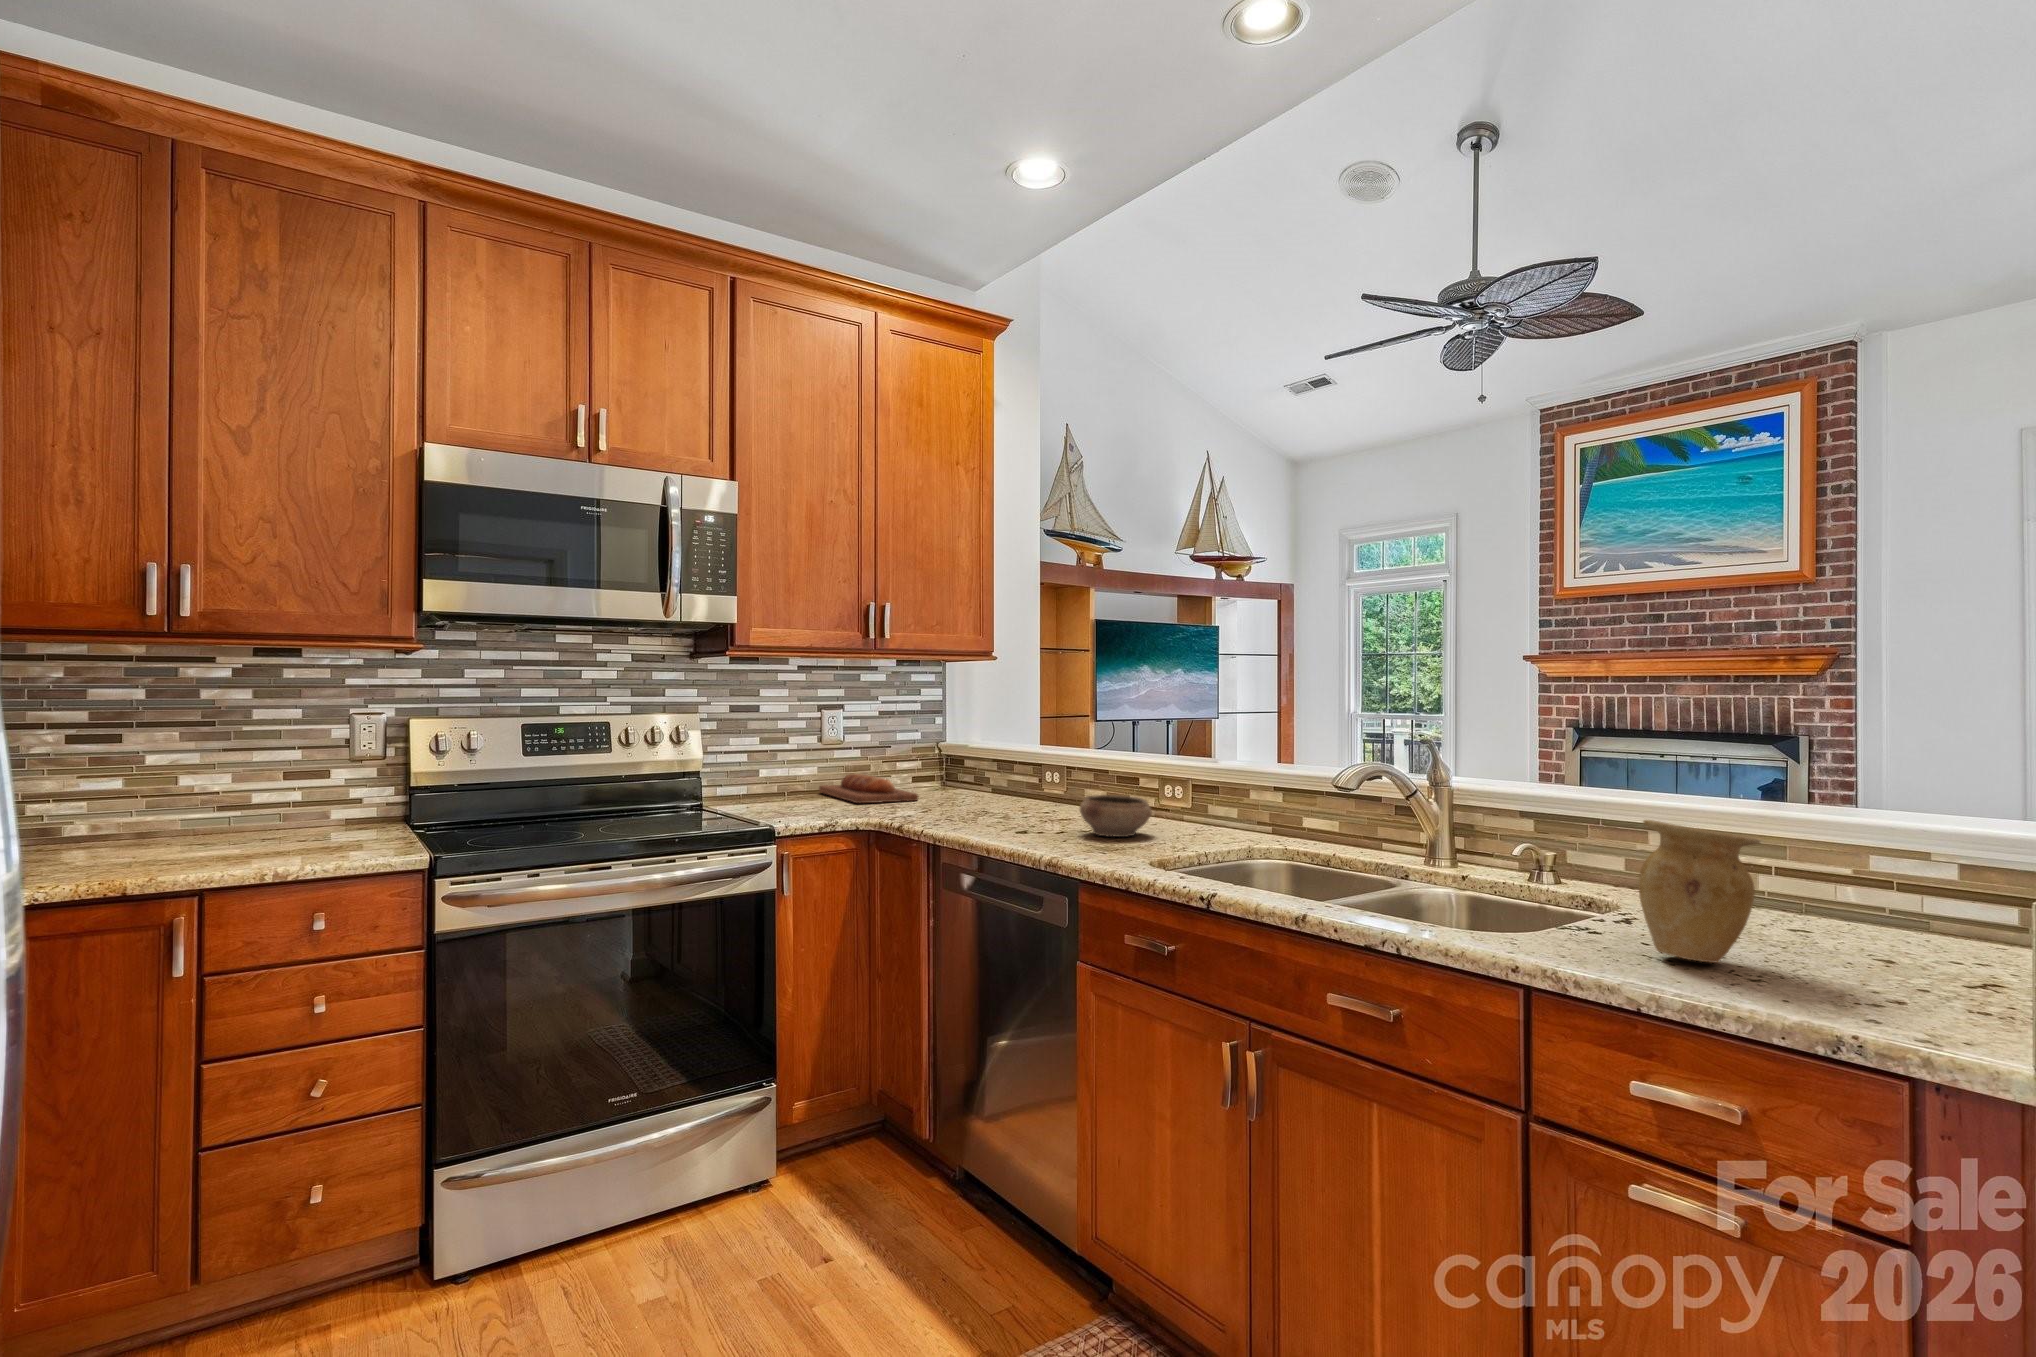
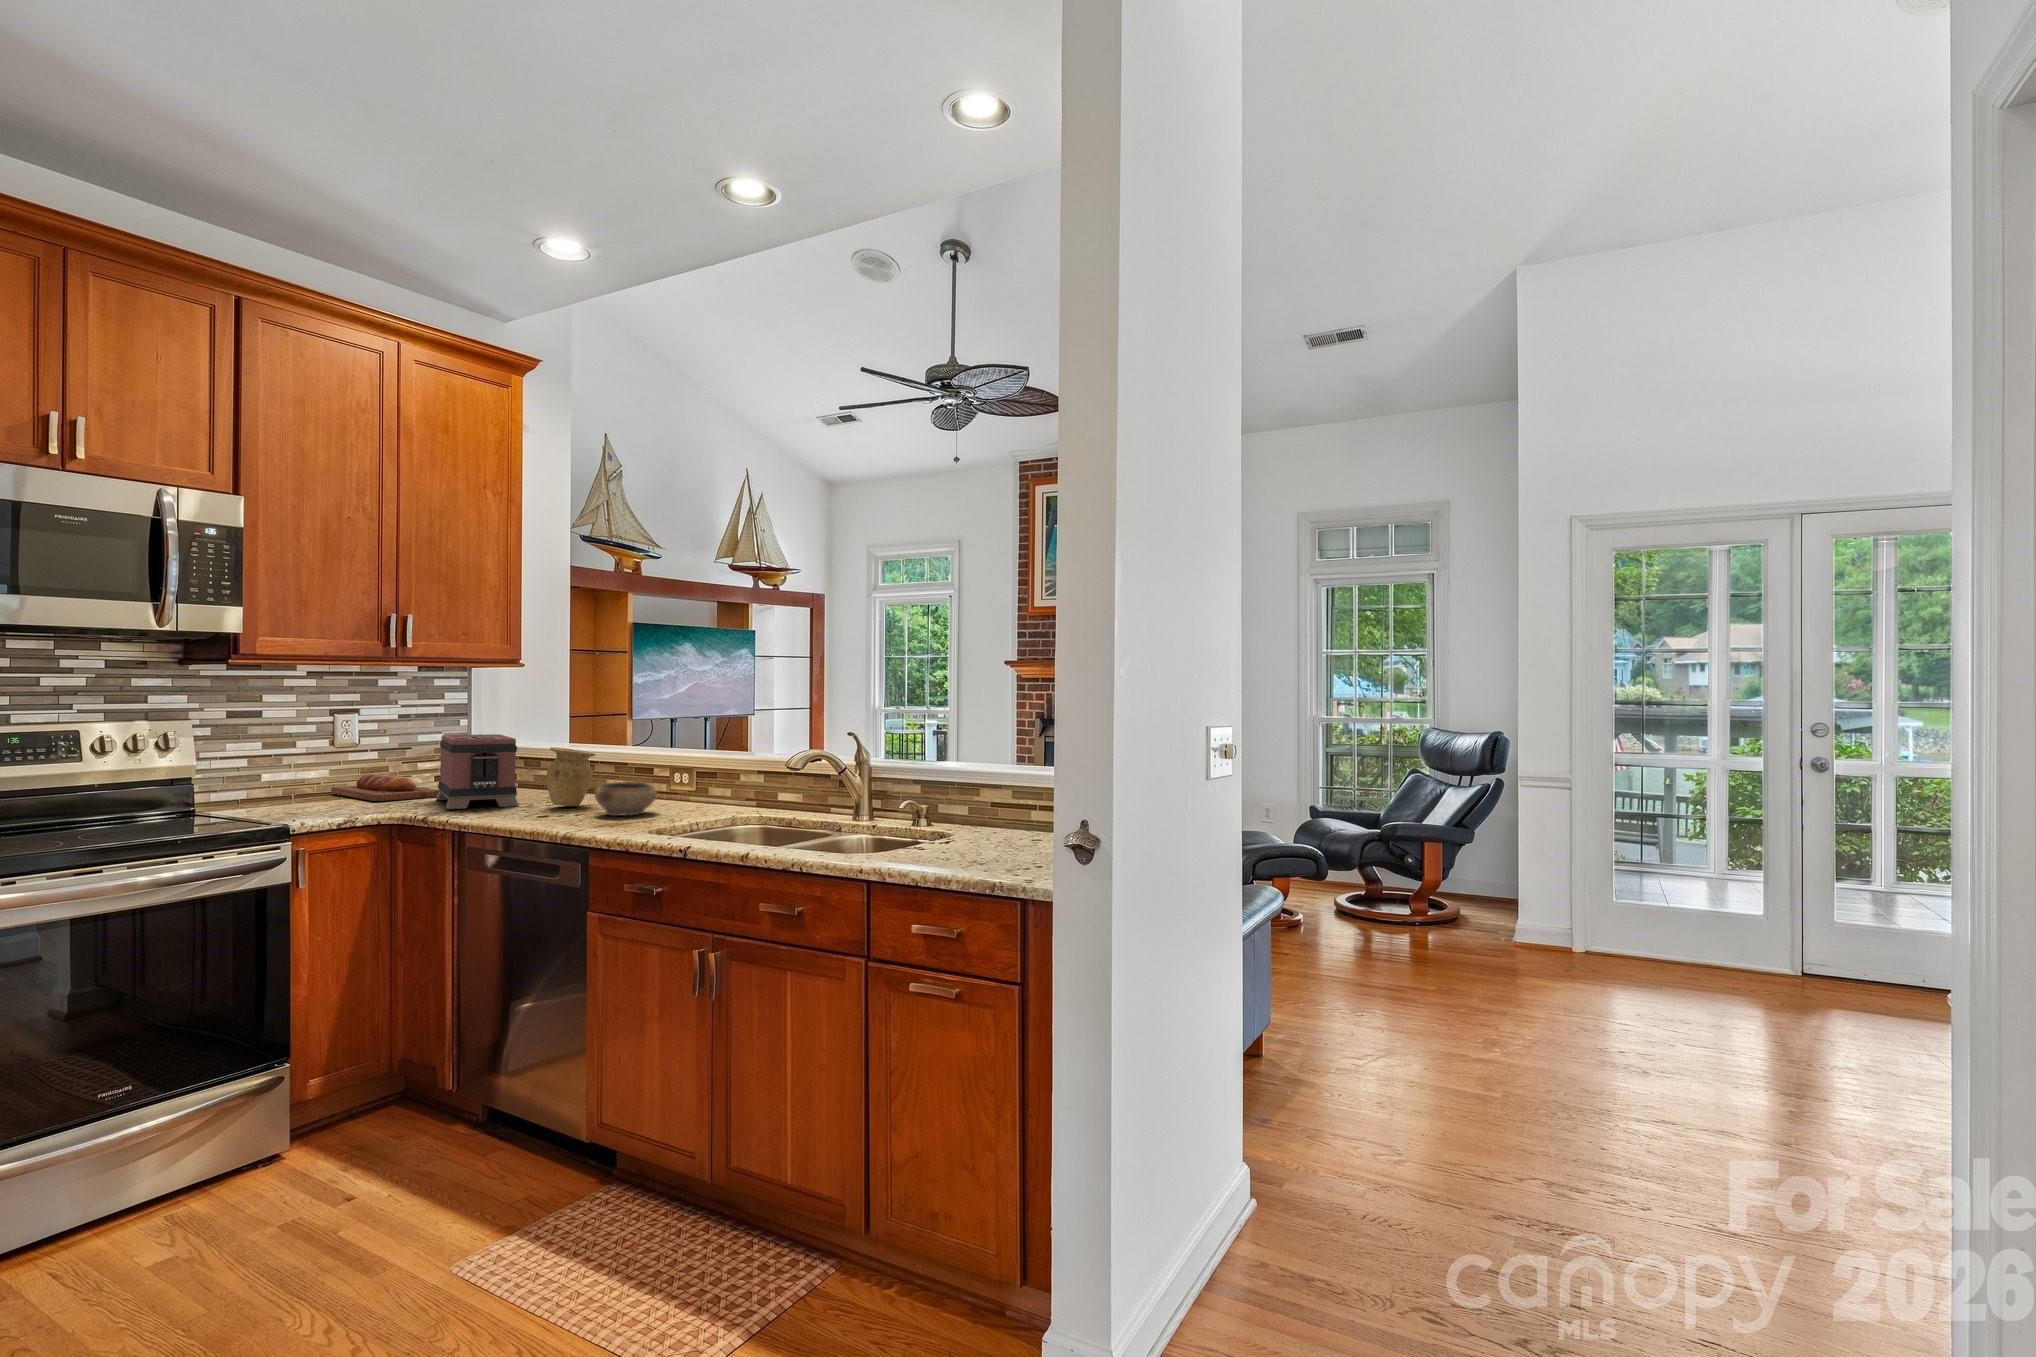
toaster: none [913,734,996,817] -> present [436,734,519,809]
vase: present [1639,820,1760,963] -> present [546,747,595,806]

